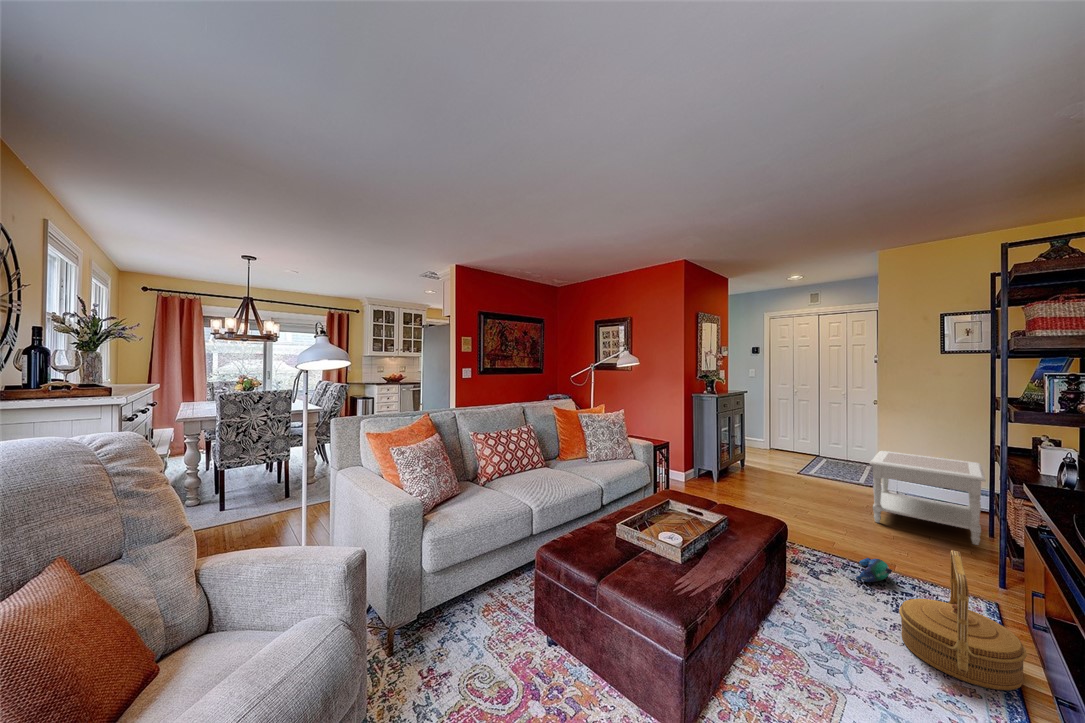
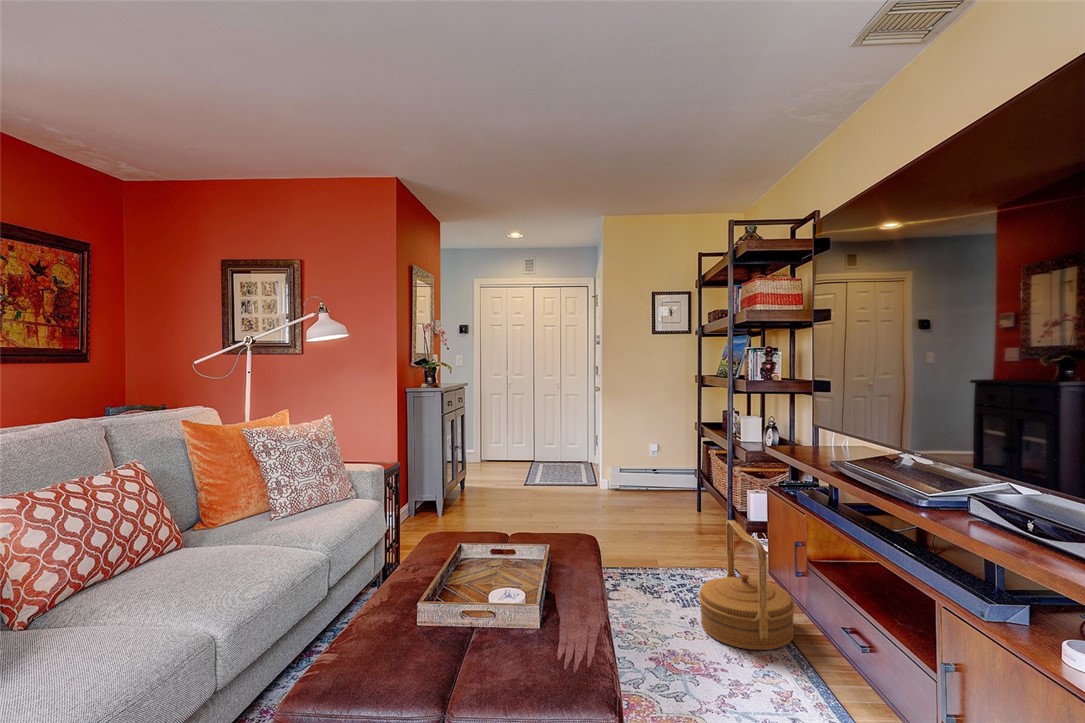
side table: present [869,451,986,545] -> none [609,440,700,519]
plush toy: present [856,558,892,582] -> none [630,555,665,585]

